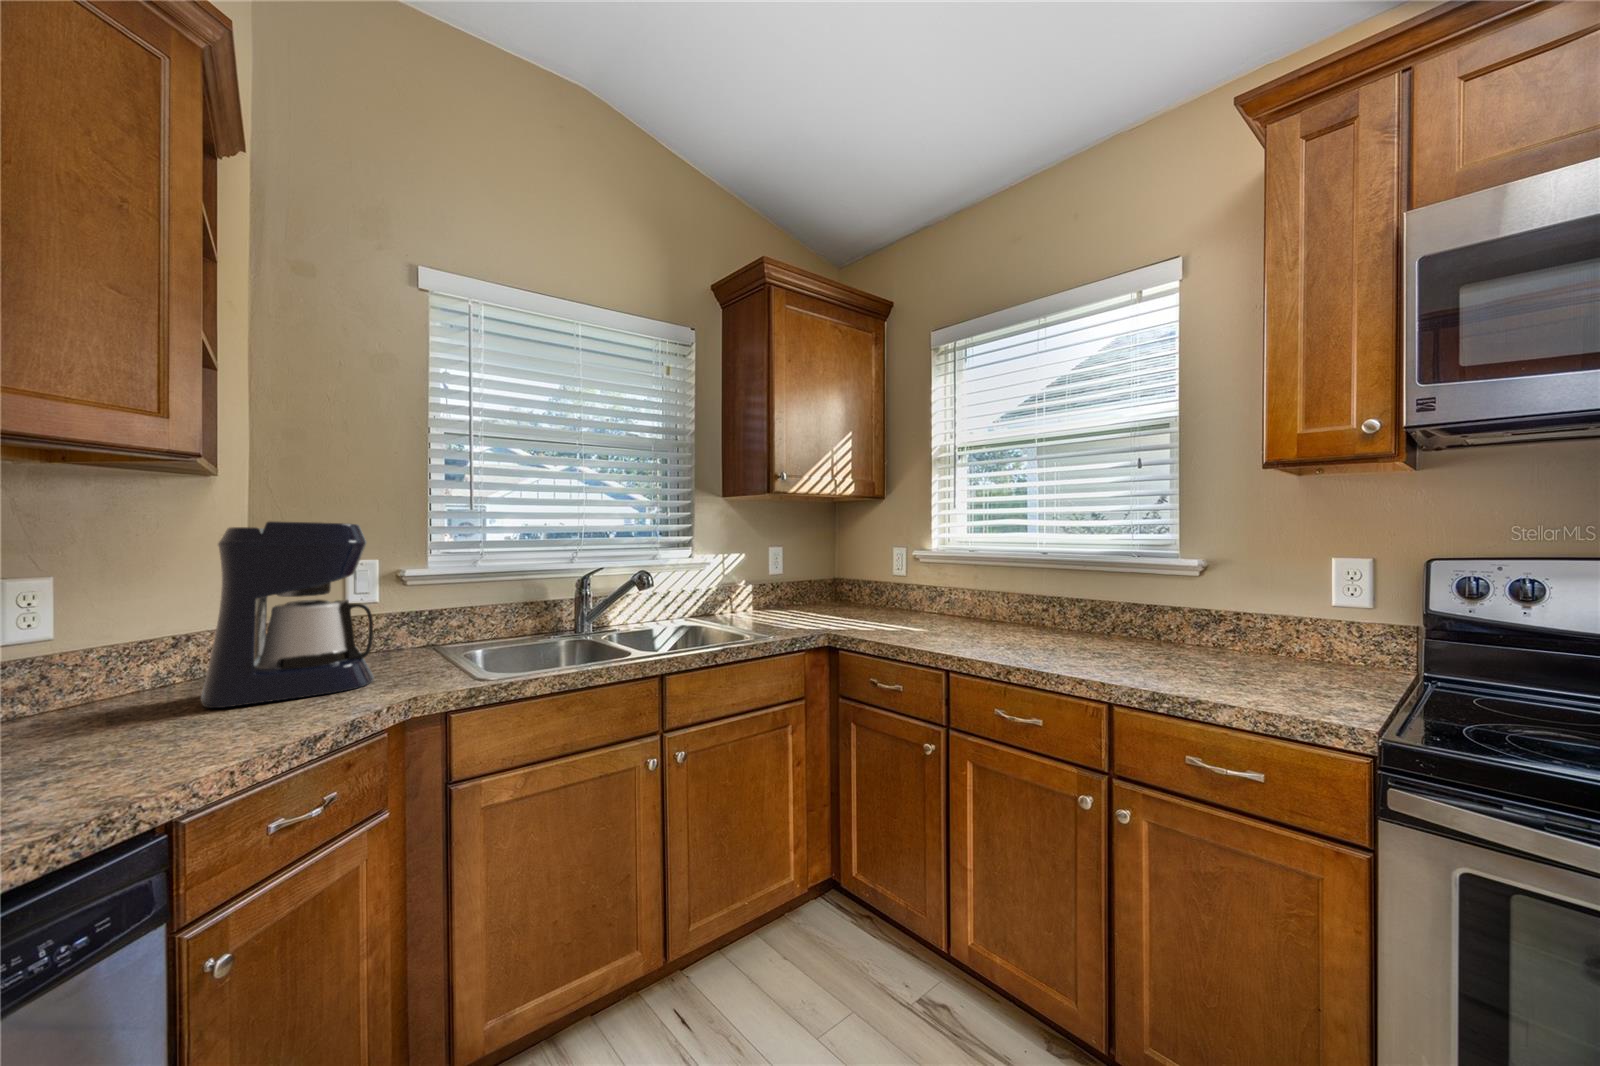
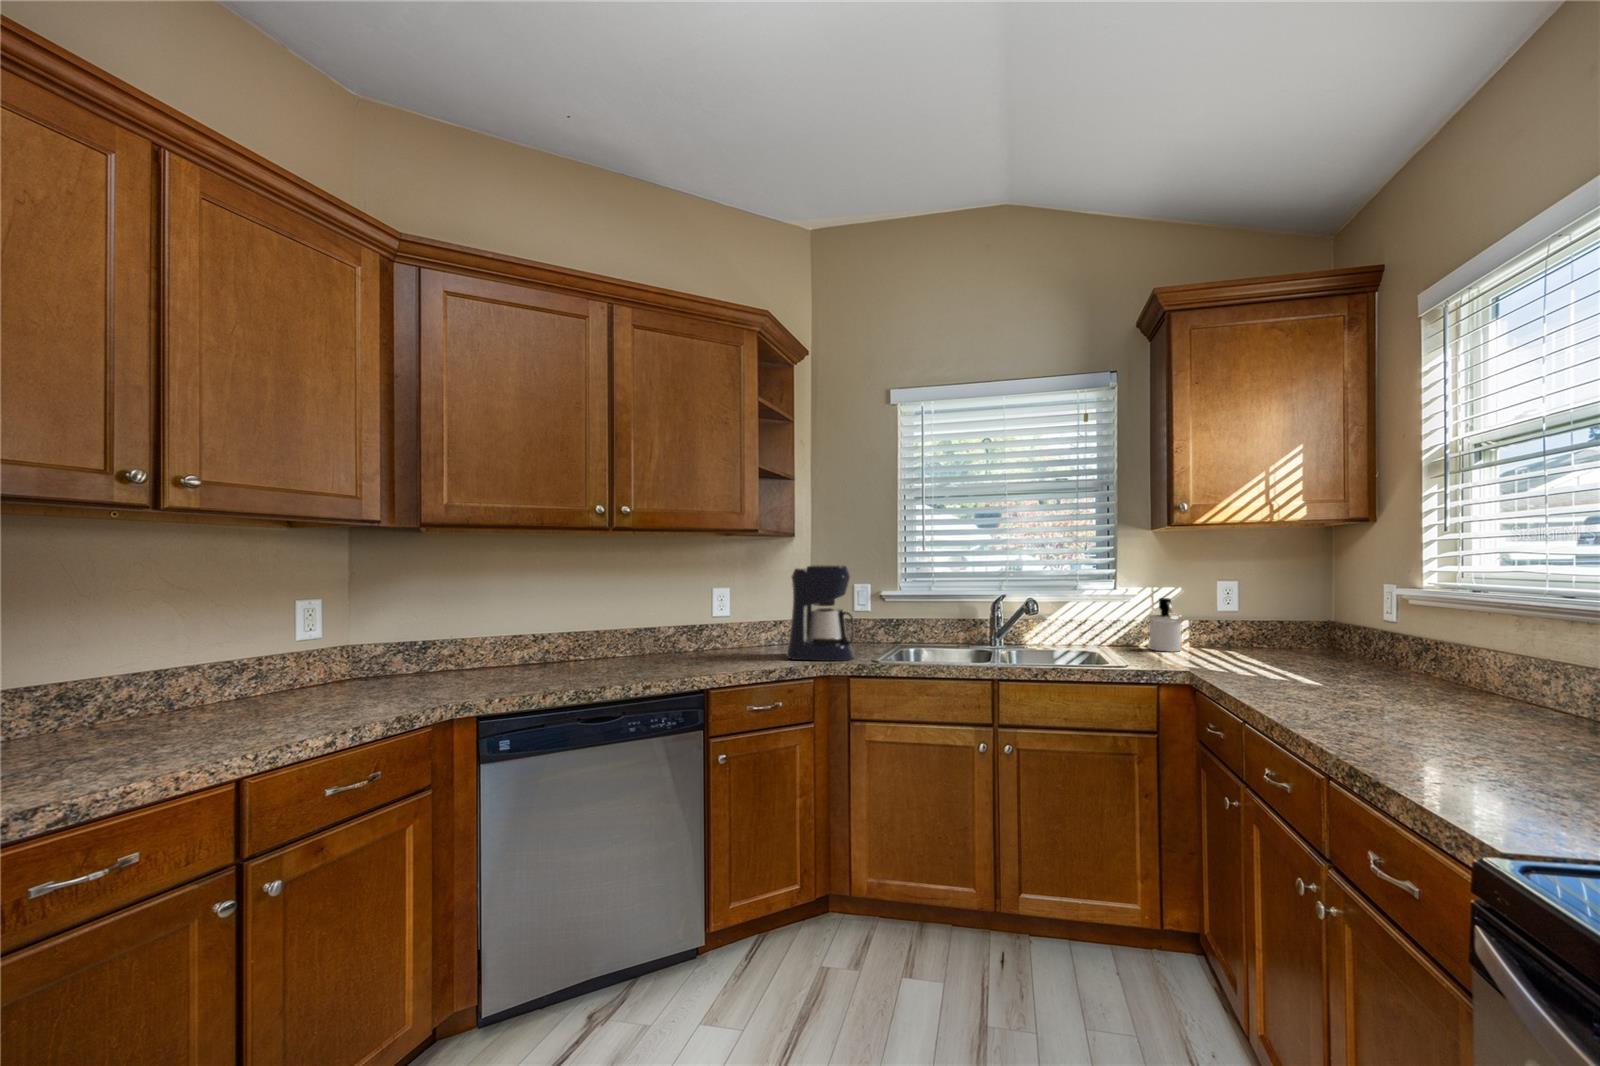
soap dispenser: none [718,566,748,616] -> present [1147,598,1183,652]

